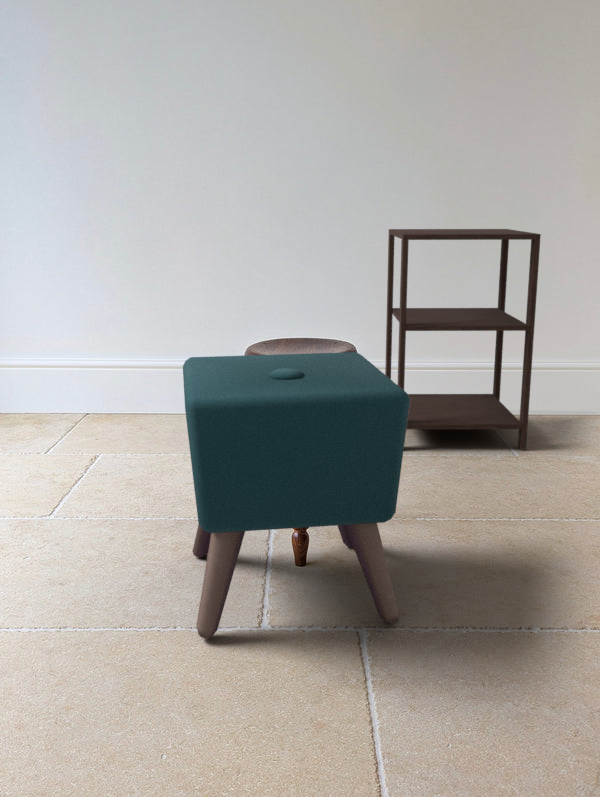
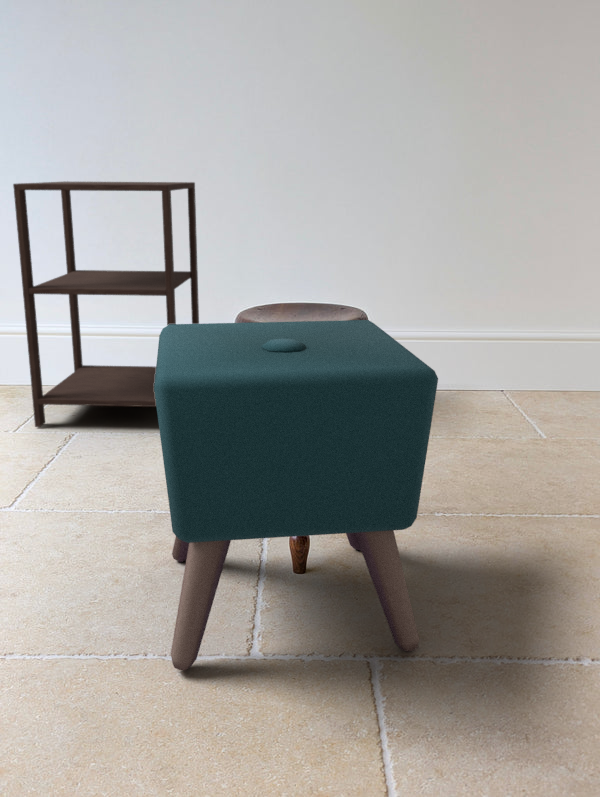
side table: present [385,229,541,449] -> present [13,181,199,427]

